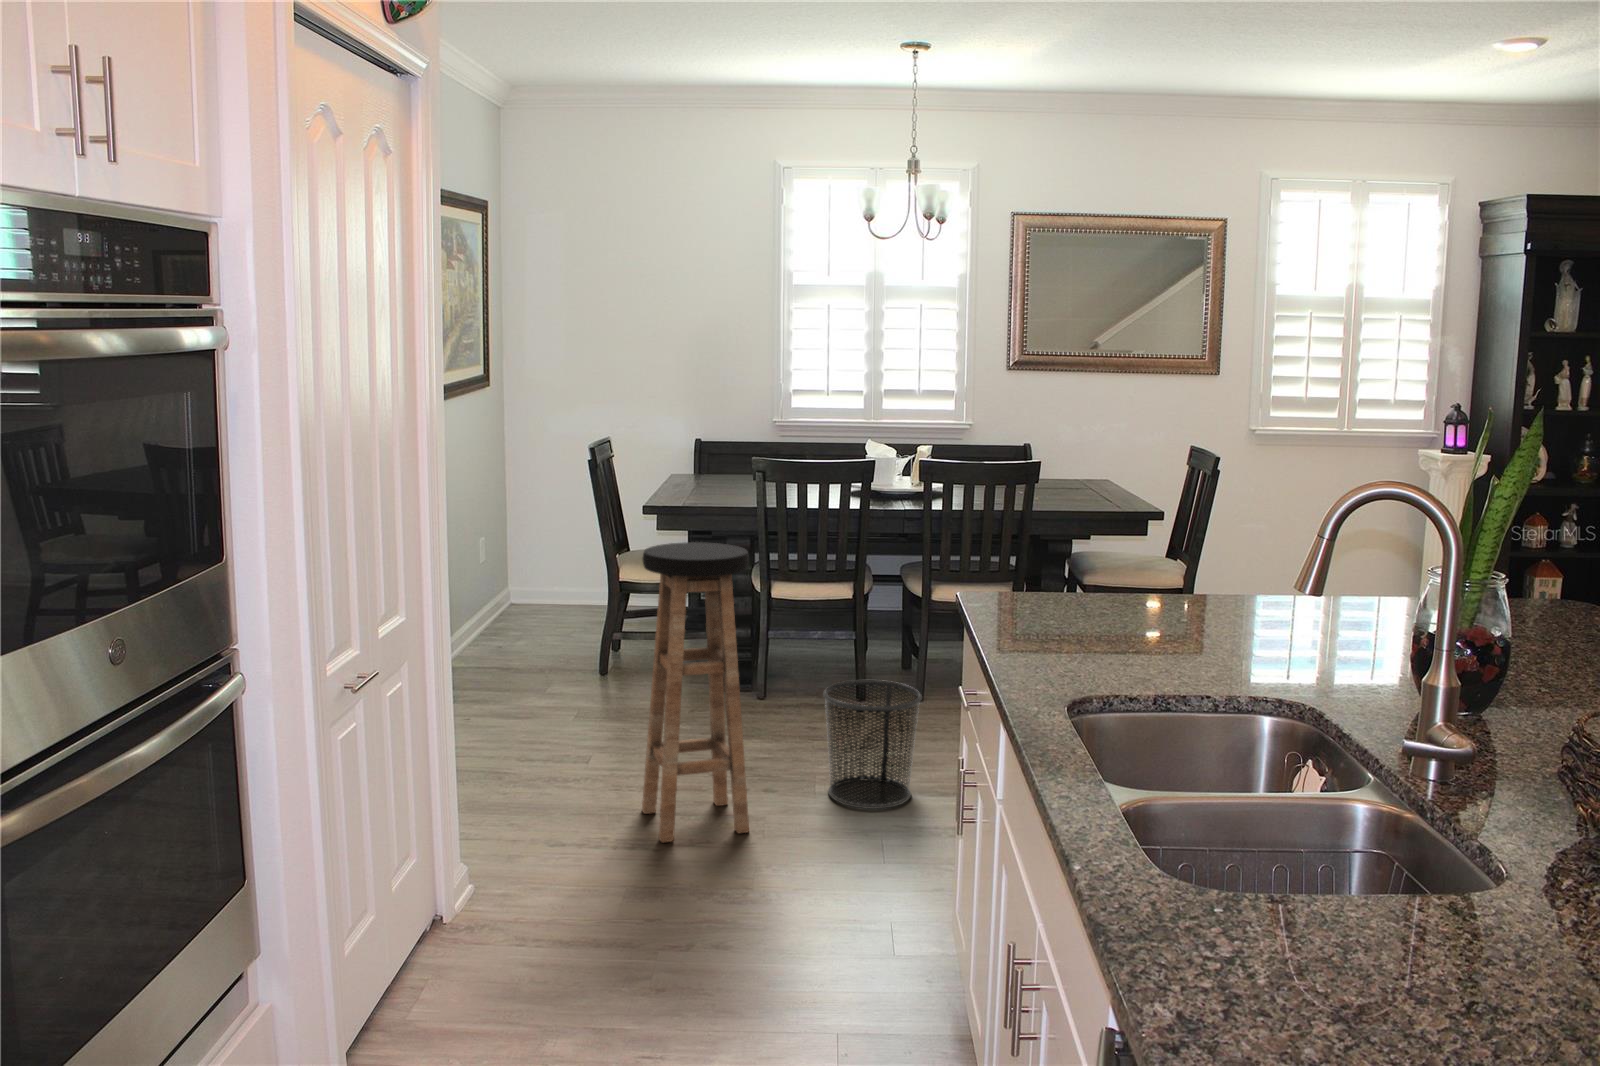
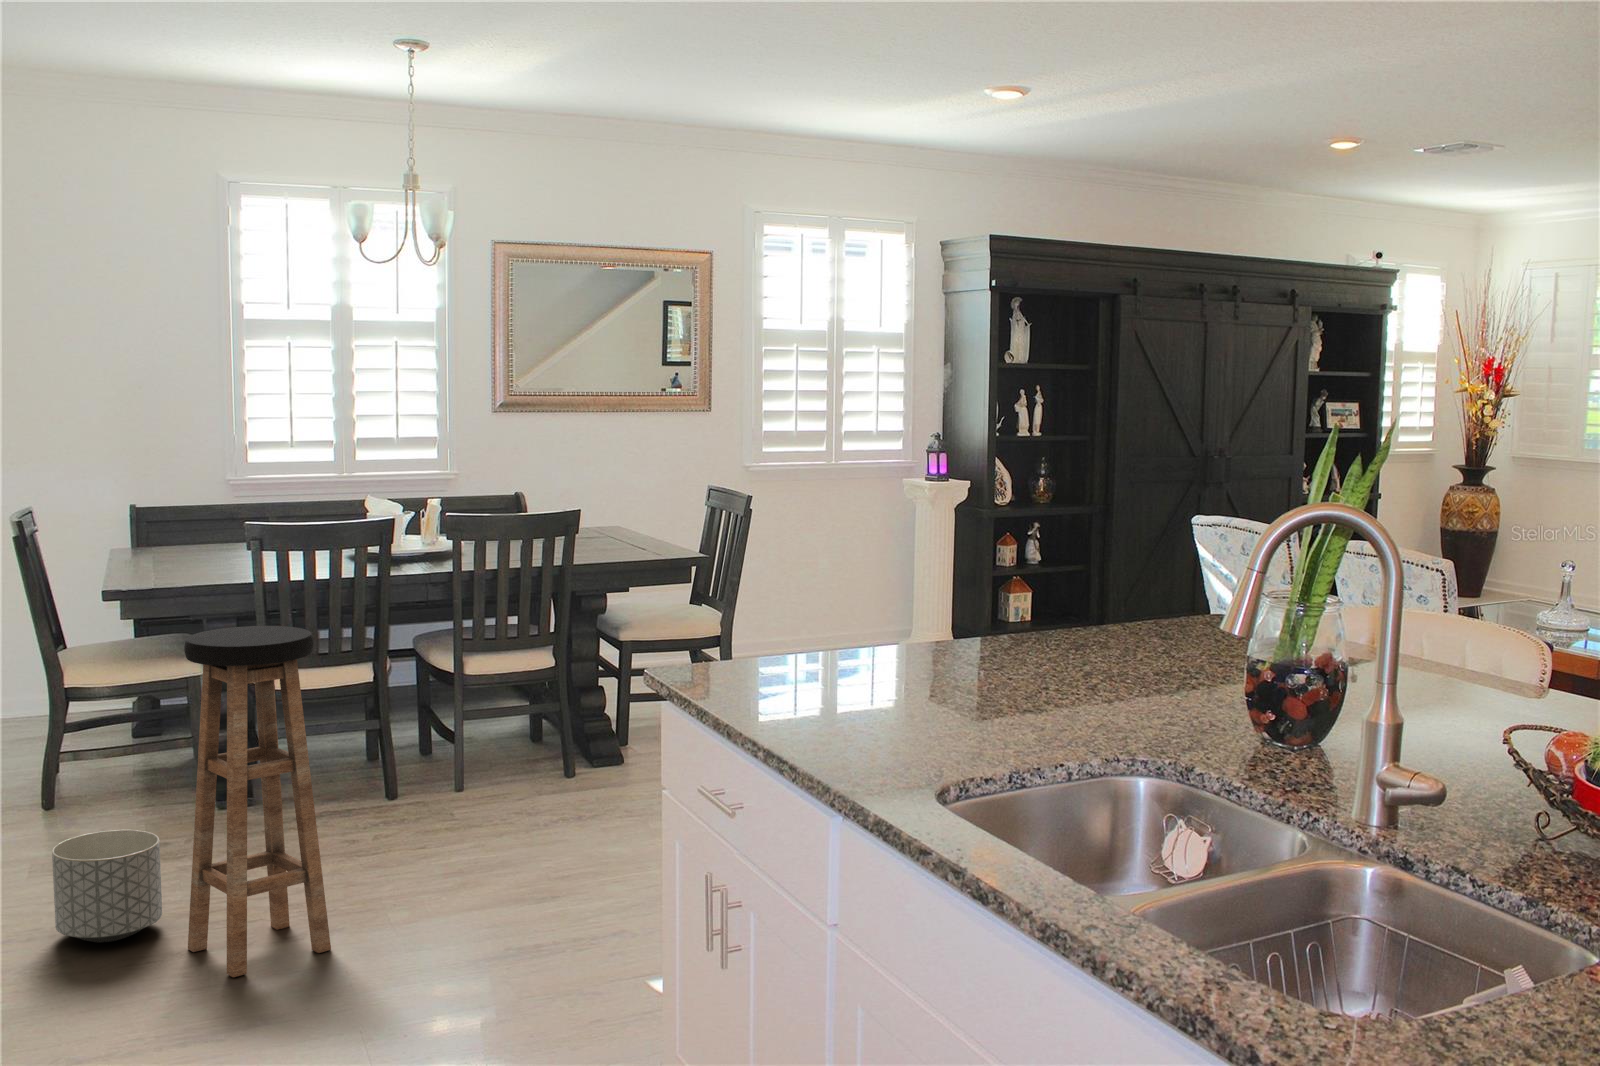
trash can: present [823,680,922,809] -> none [388,763,501,905]
planter: none [551,702,633,793] -> present [52,830,162,942]

